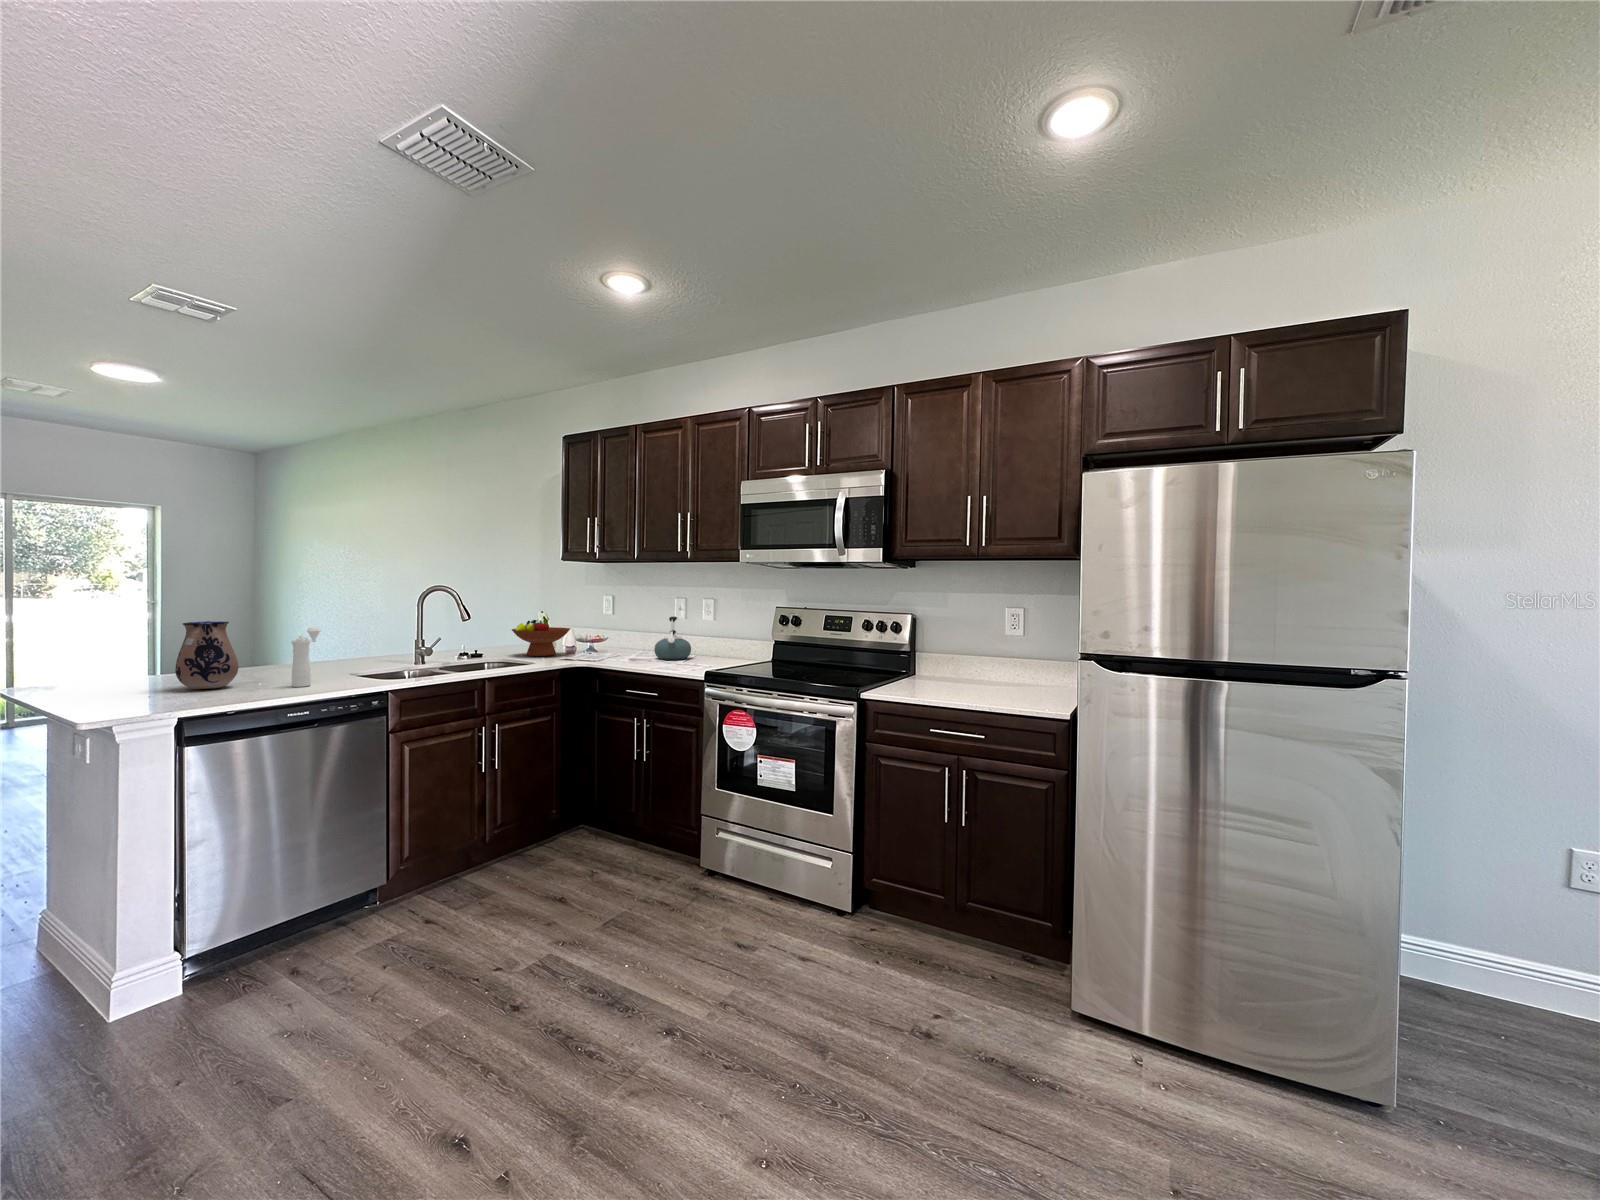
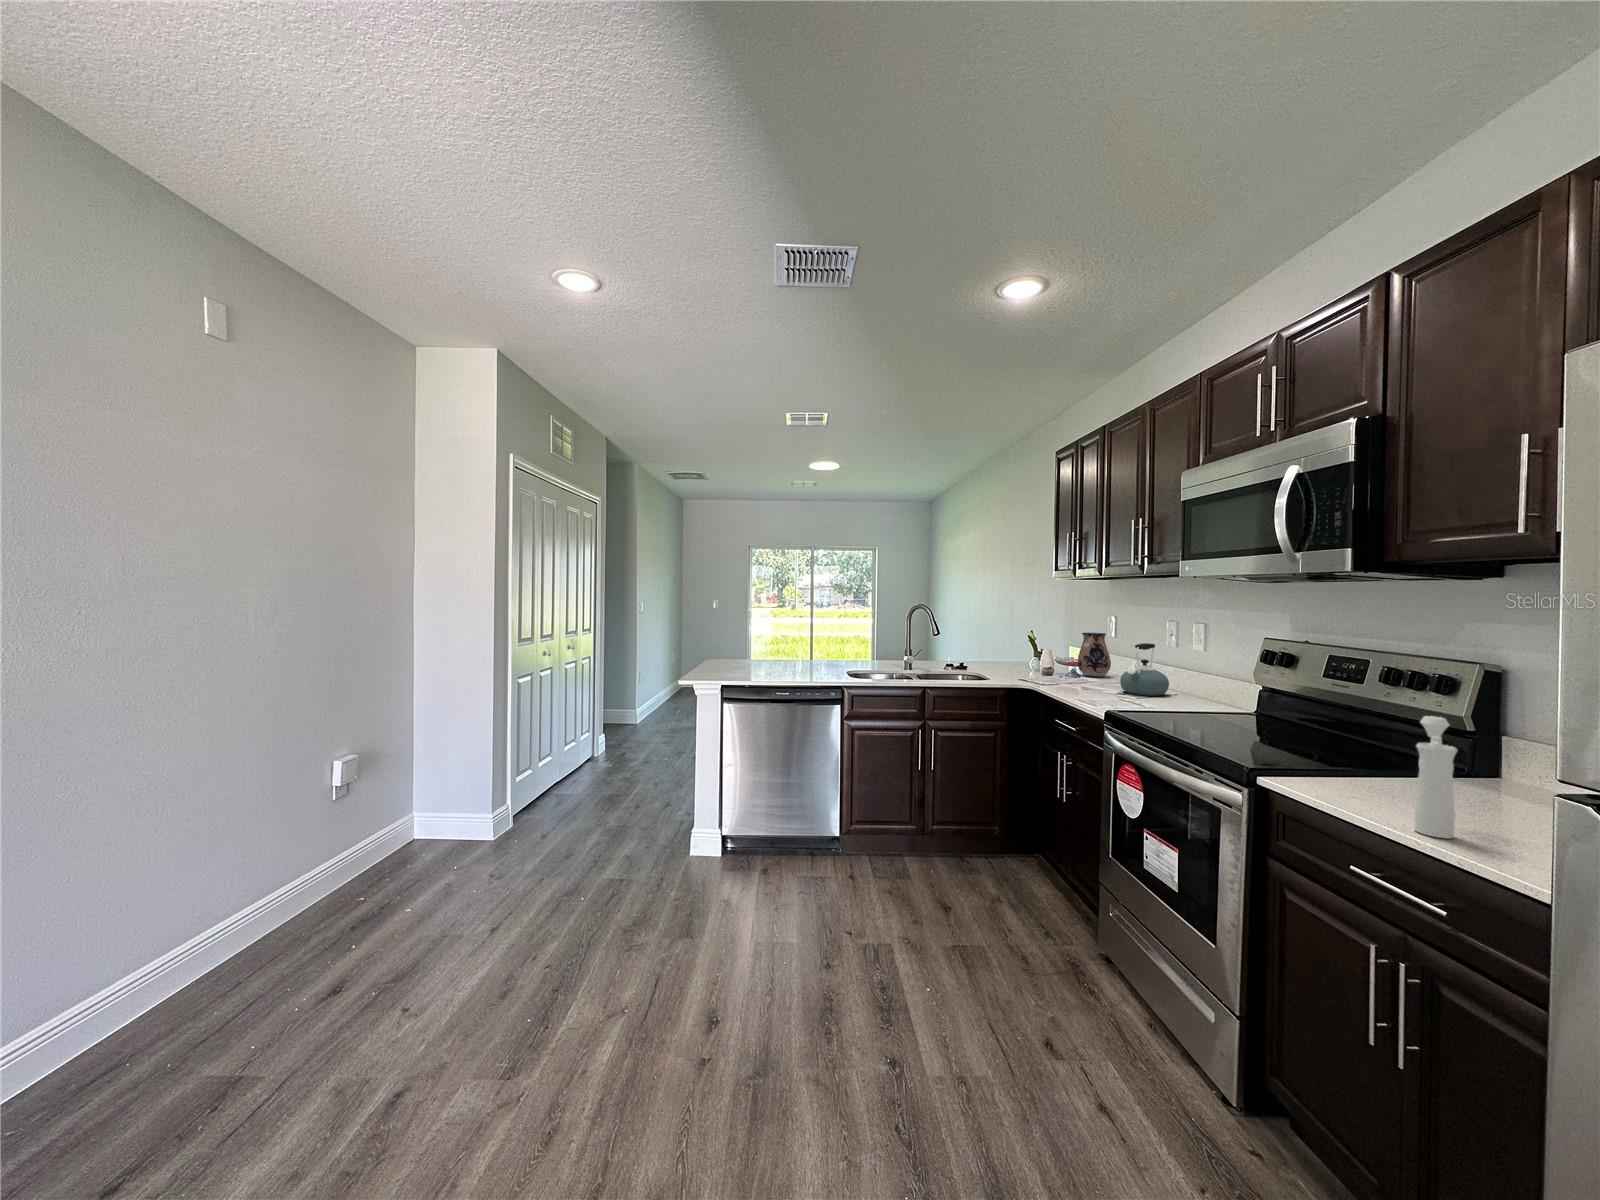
fruit bowl: present [512,620,570,656] -> none [992,637,1050,674]
ceramic pitcher: present [175,621,239,689] -> present [1078,632,1111,677]
pepper mill: present [291,627,321,687] -> present [1414,716,1457,839]

